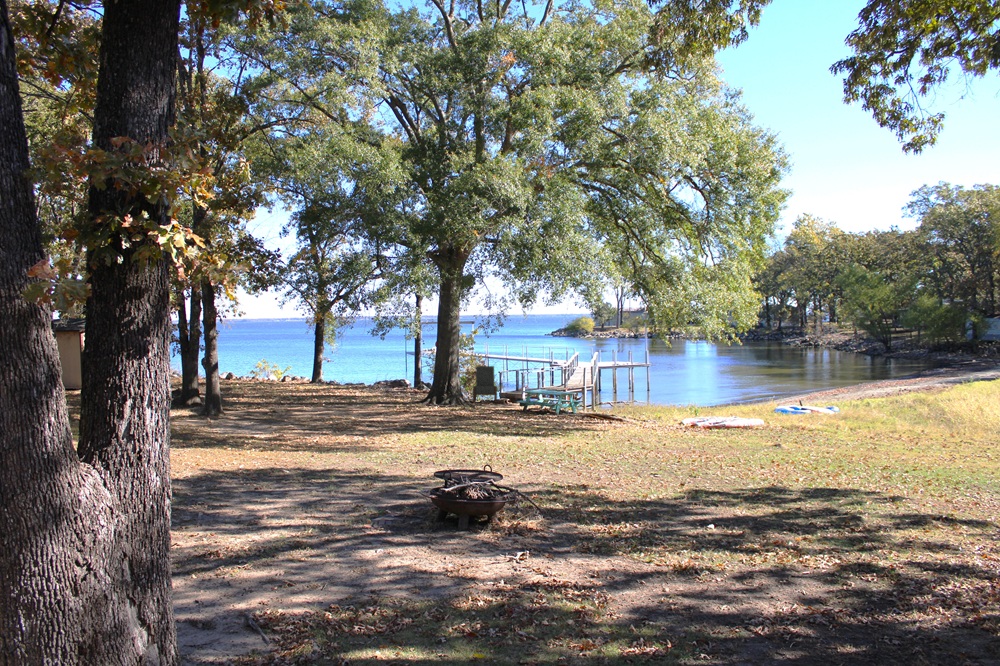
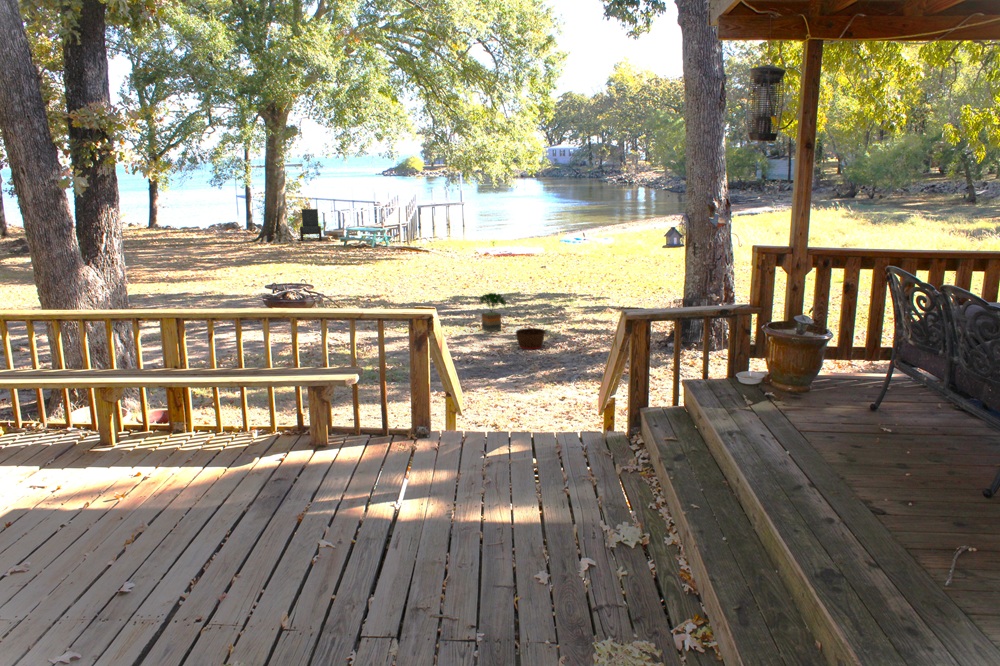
potted tree: none [760,511,815,585] -> present [479,293,506,332]
basket: none [855,593,919,642] -> present [516,328,545,349]

